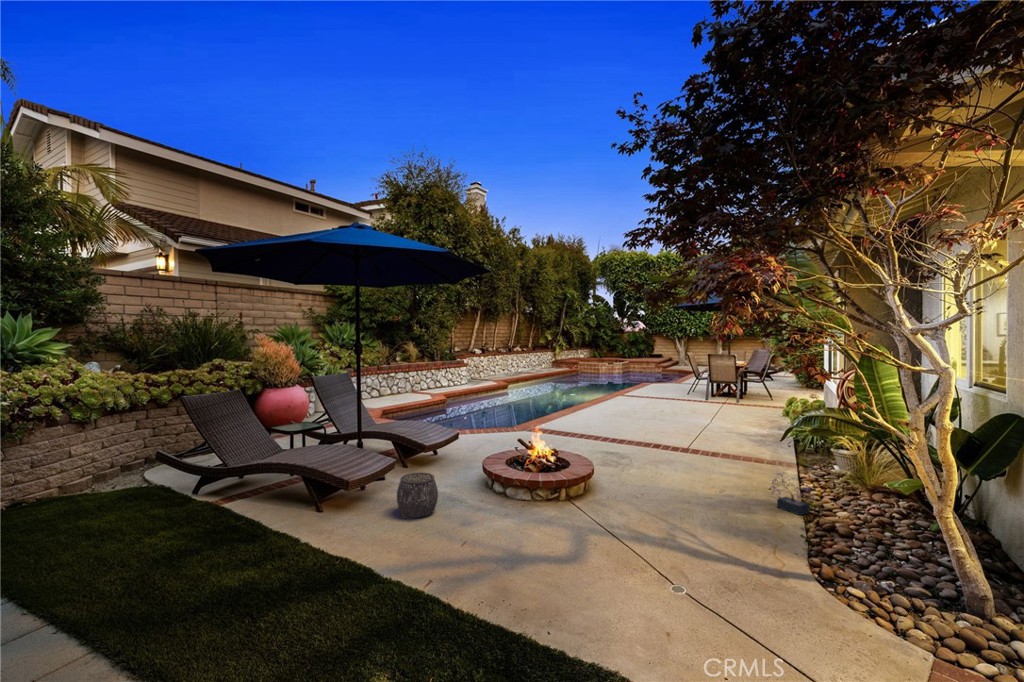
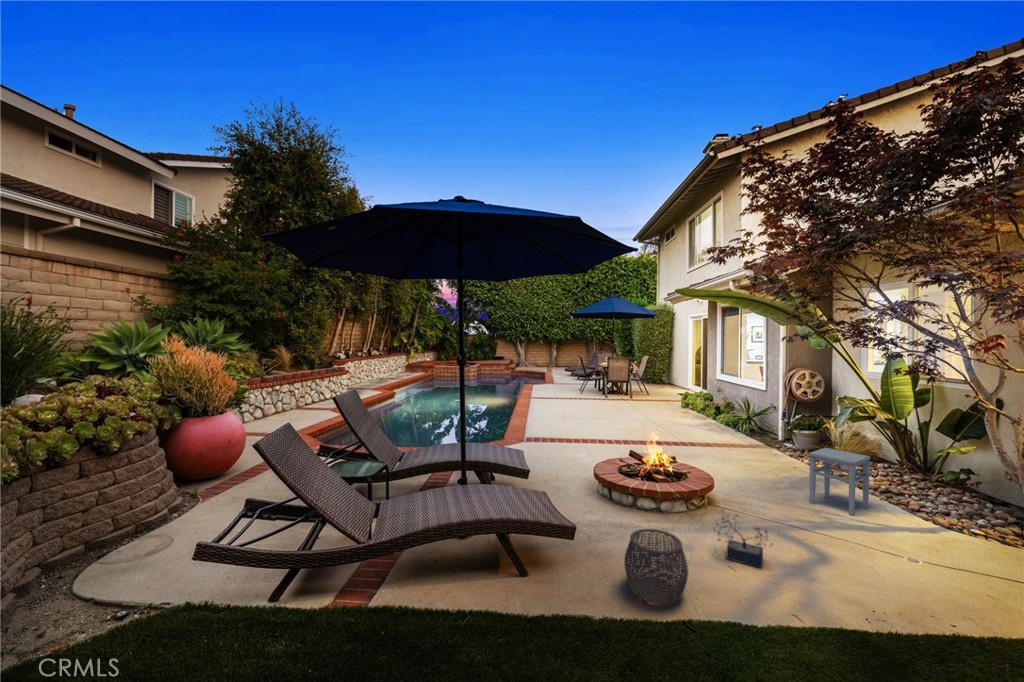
stool: none [667,451,721,514] -> present [809,448,871,516]
decorative plant: present [771,473,814,515] -> present [714,509,773,568]

